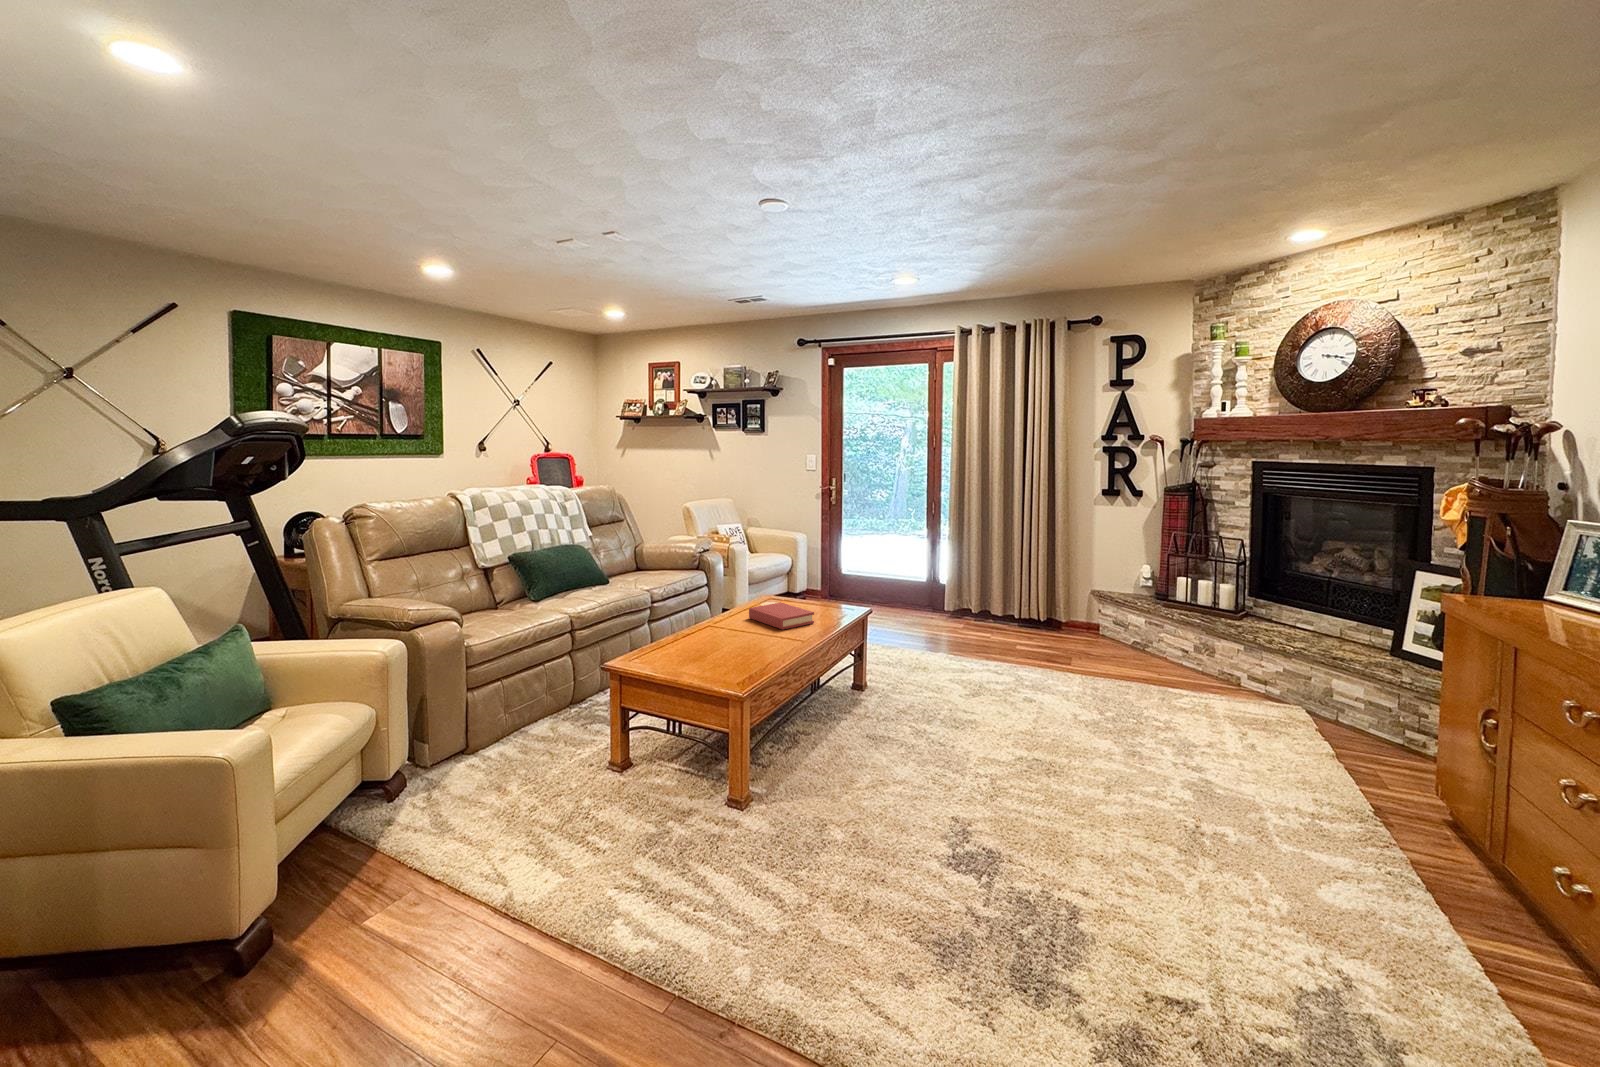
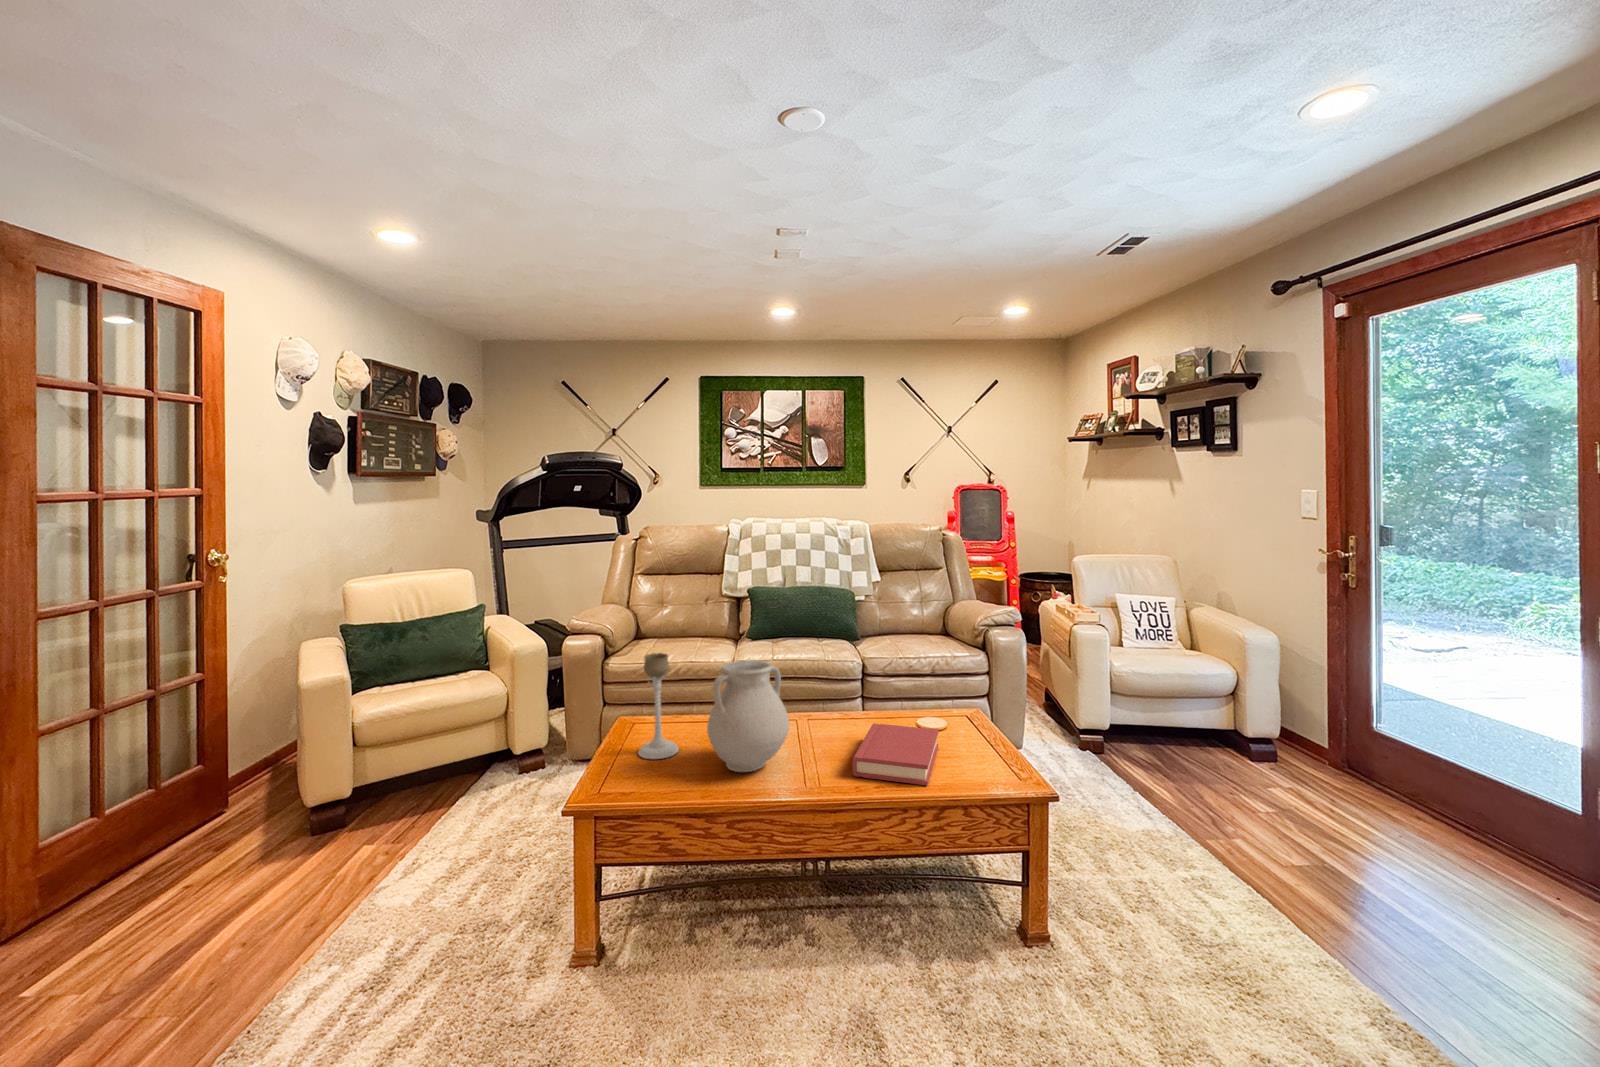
vase: none [704,576,756,645] -> present [707,660,789,772]
candle holder: none [655,583,684,657] -> present [638,653,679,759]

